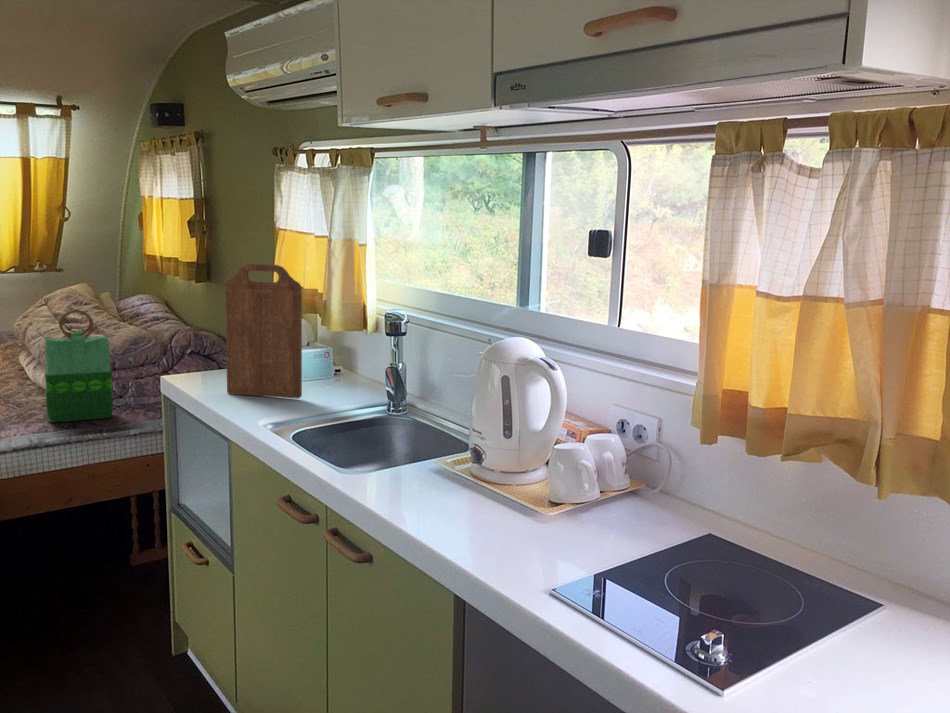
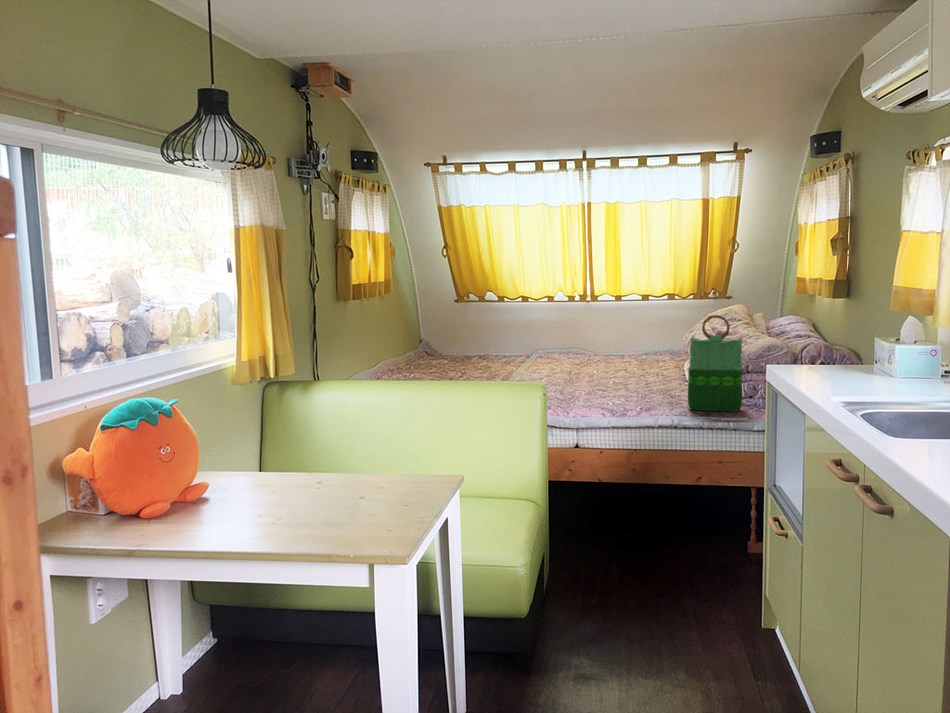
cutting board: present [225,264,302,398] -> none [817,253,895,386]

